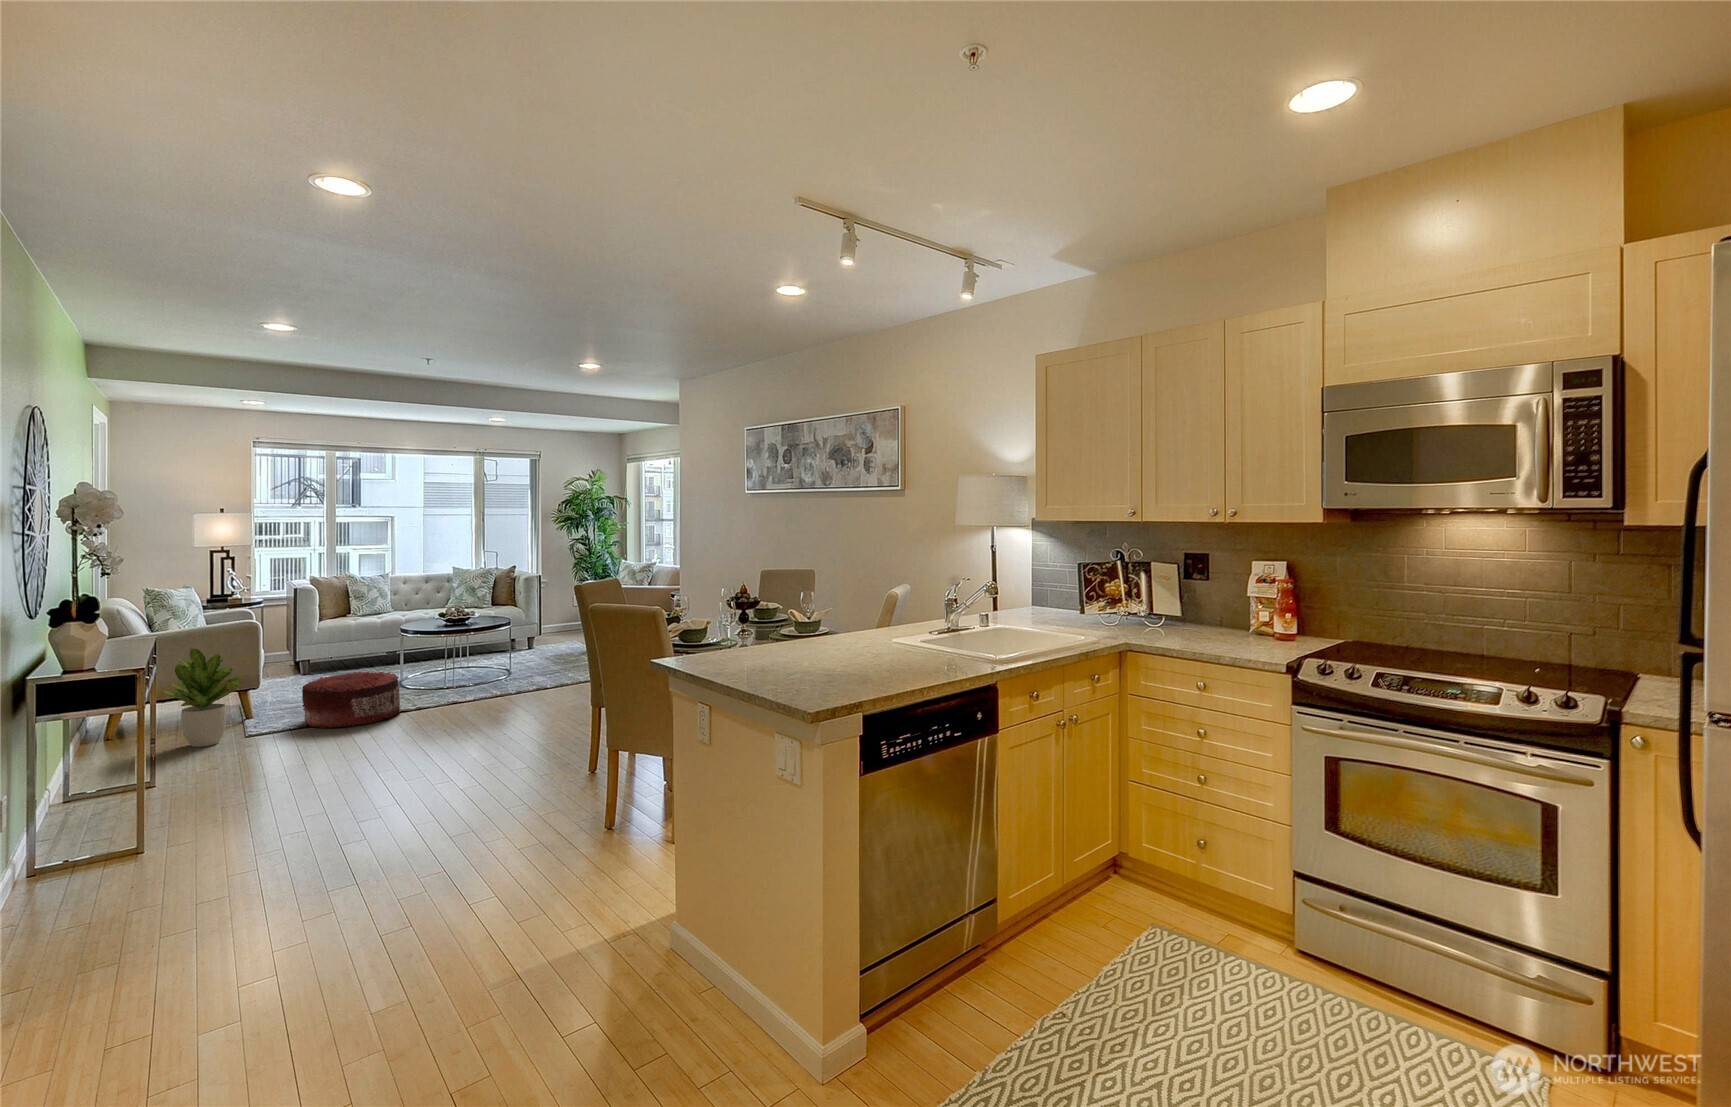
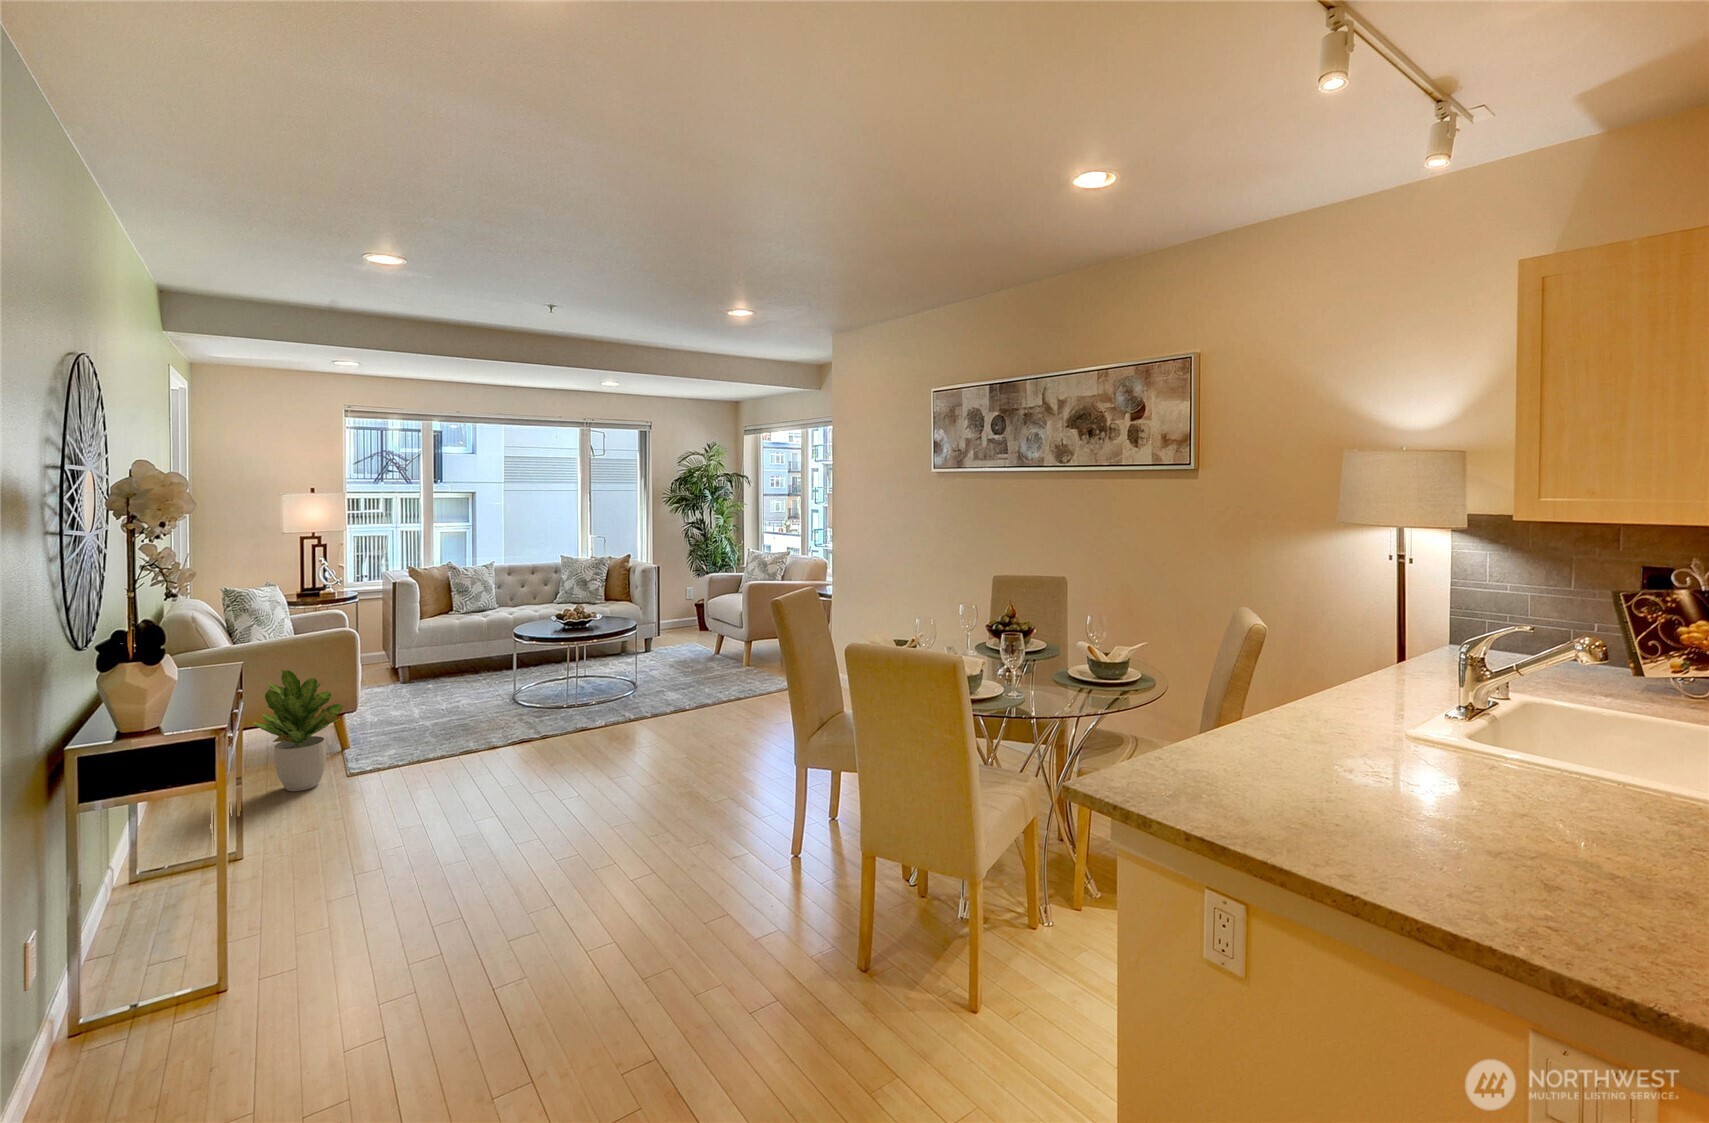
pouf: present [302,672,401,728] -> none [411,691,523,764]

